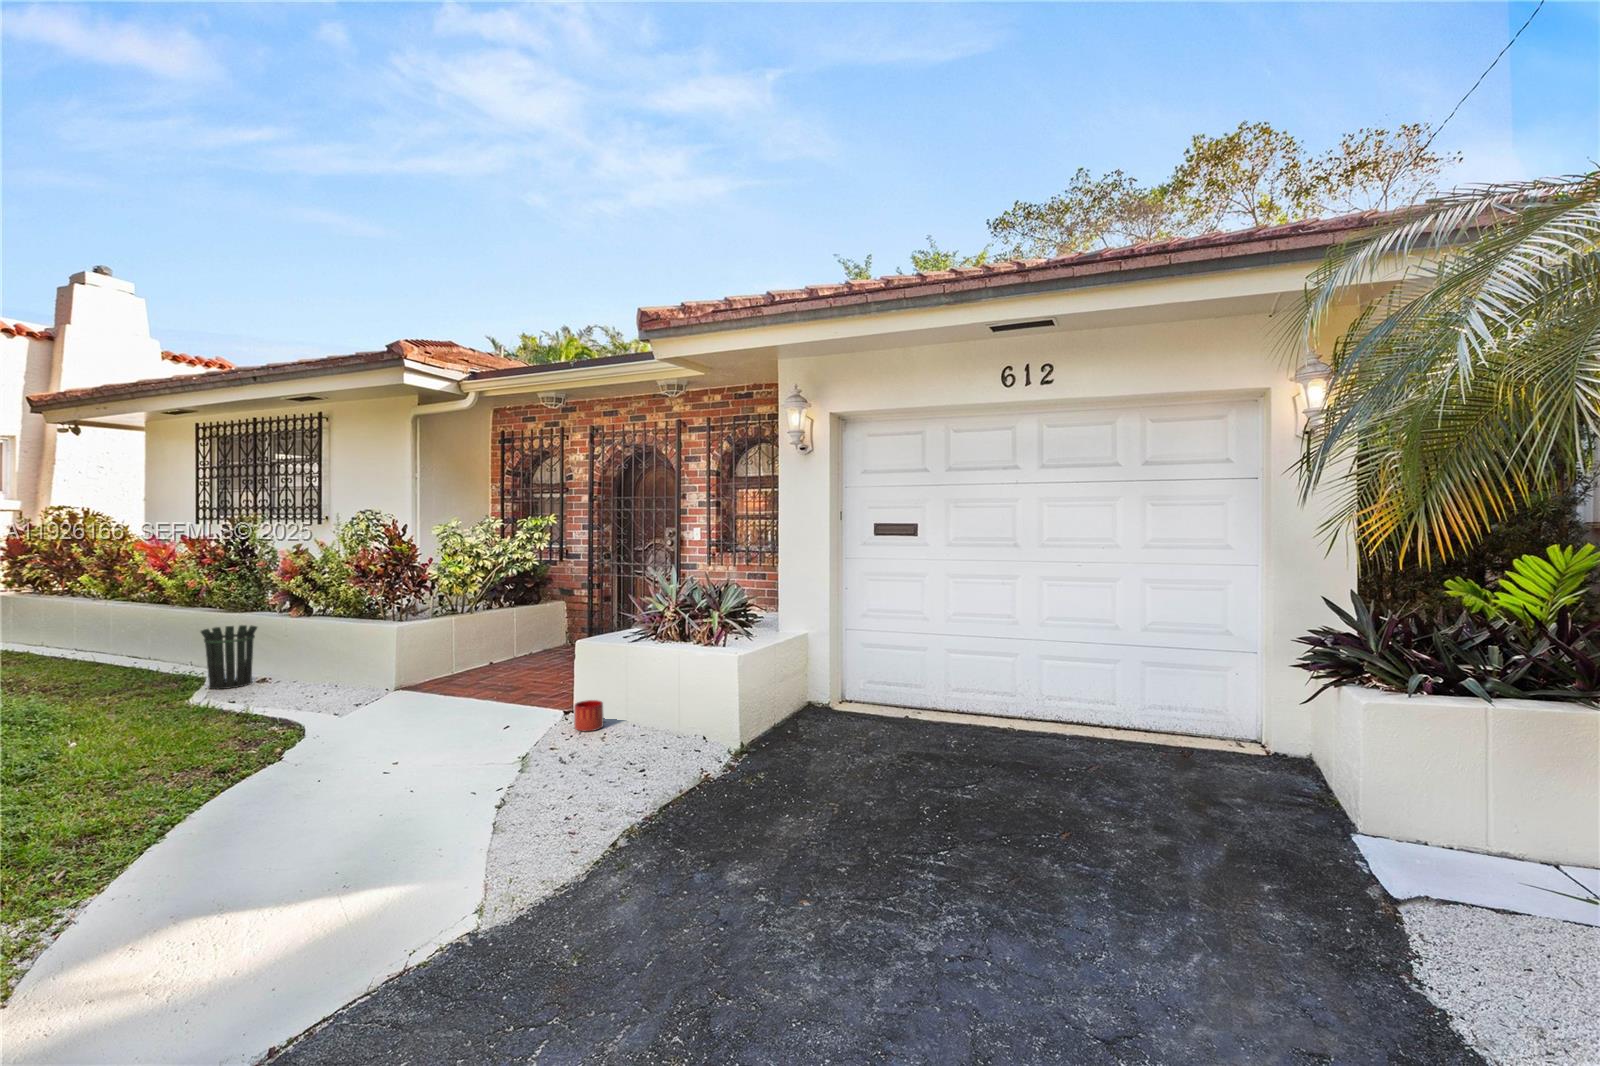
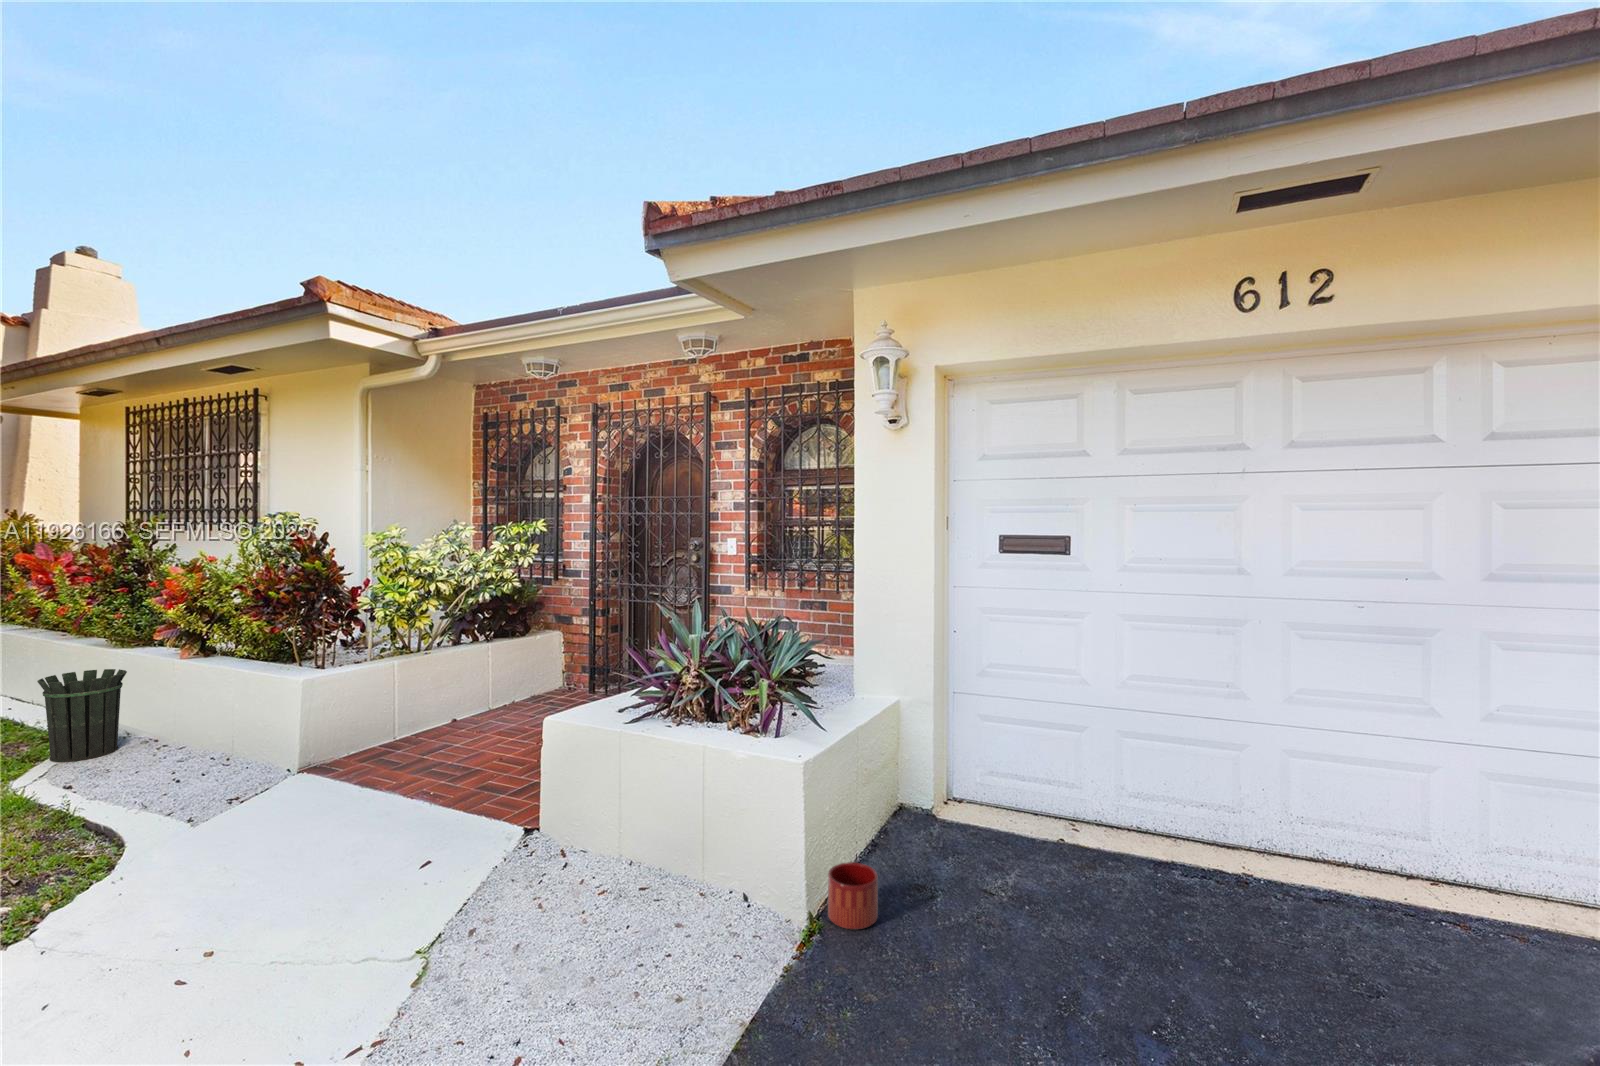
planter: present [574,700,604,731] -> present [828,862,878,930]

